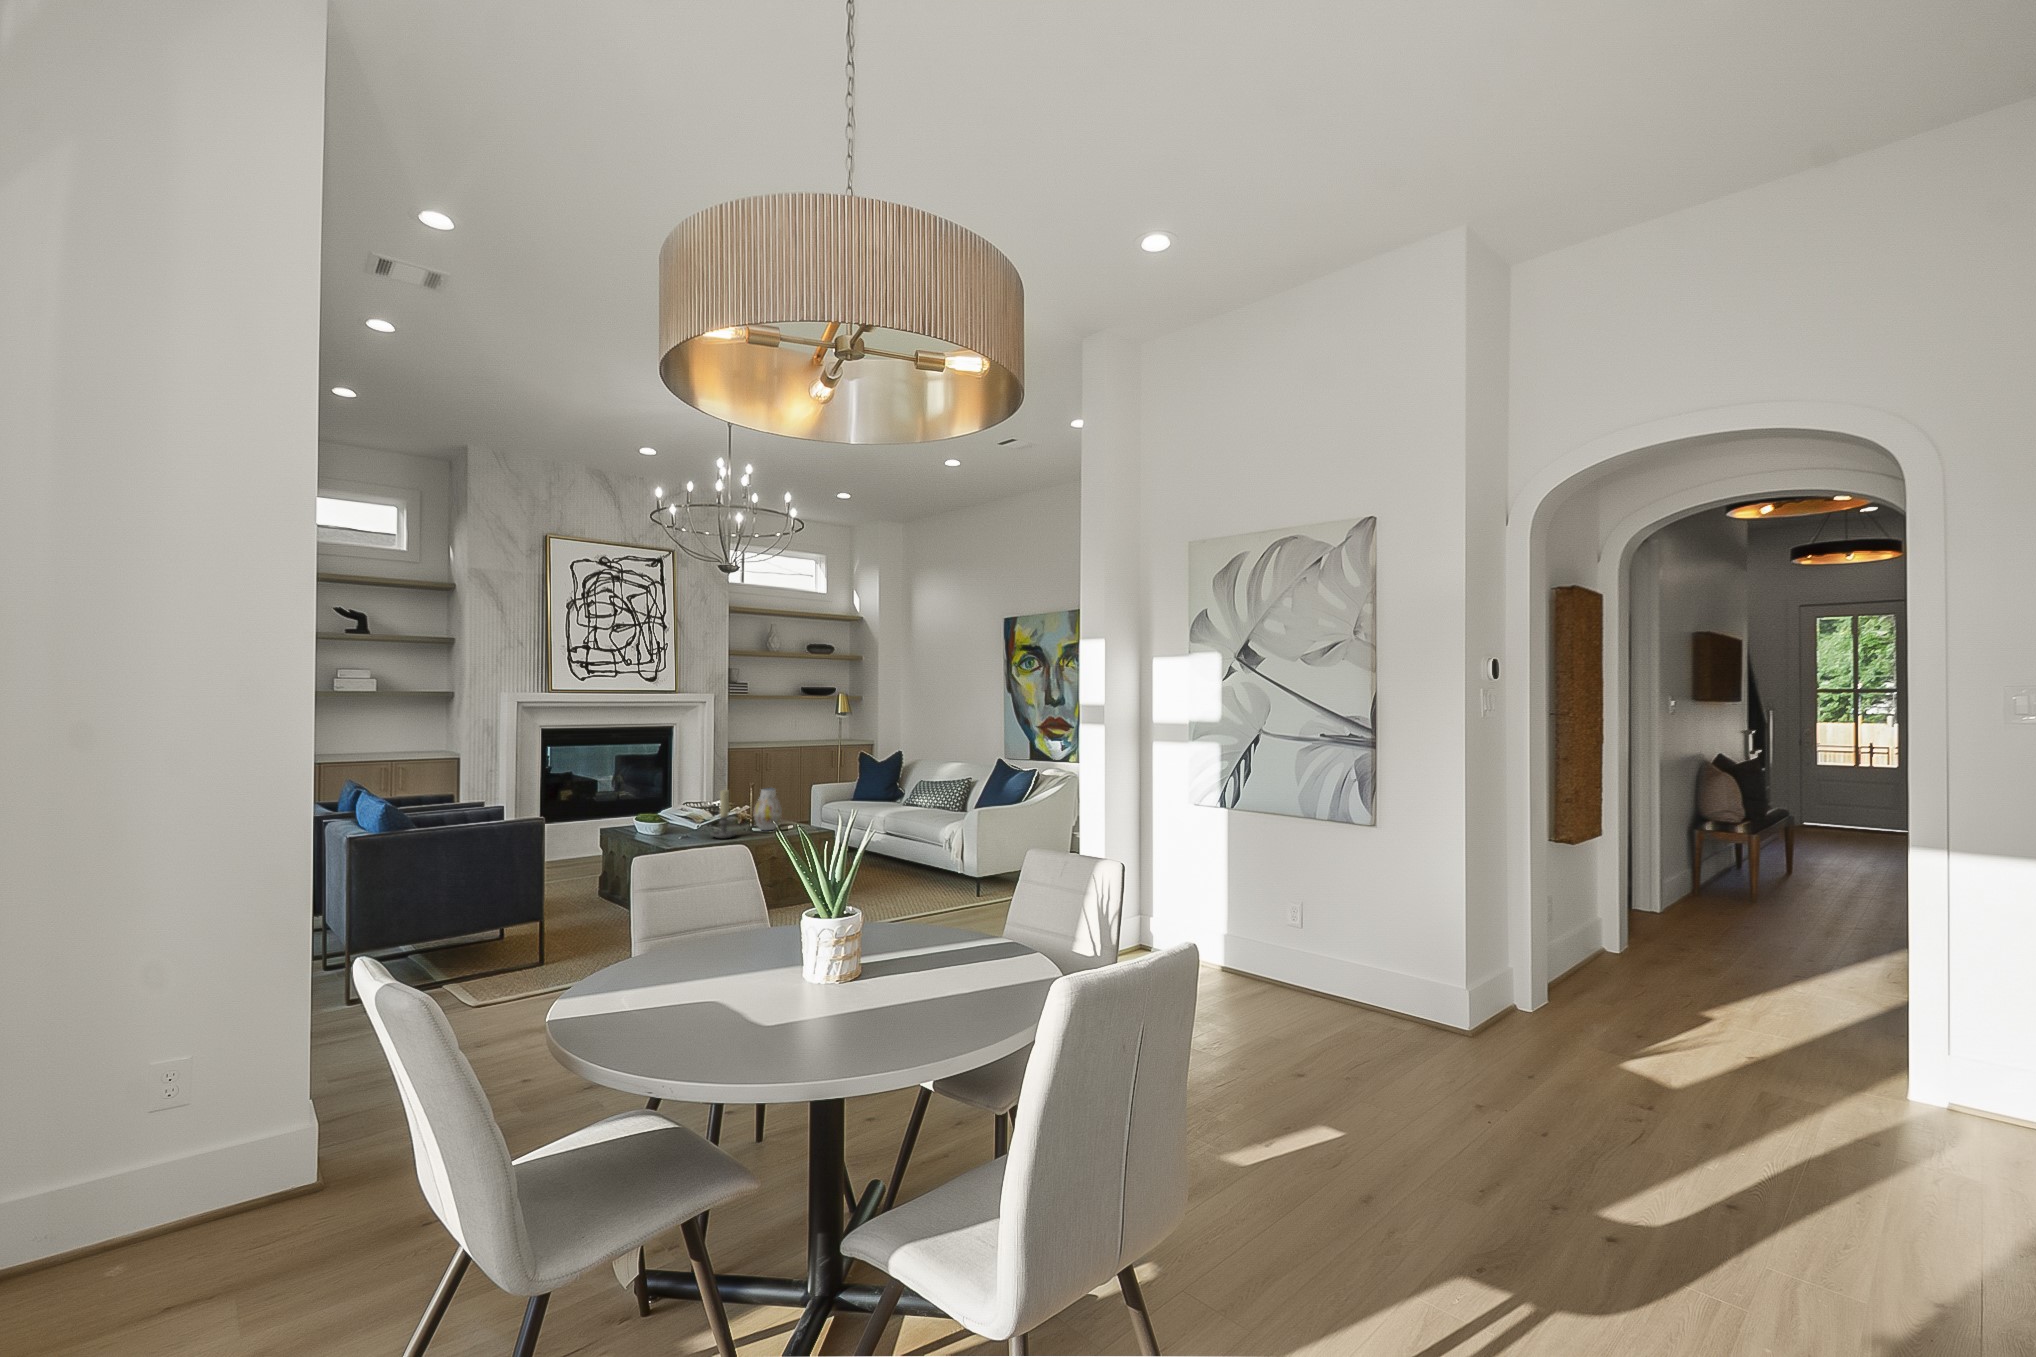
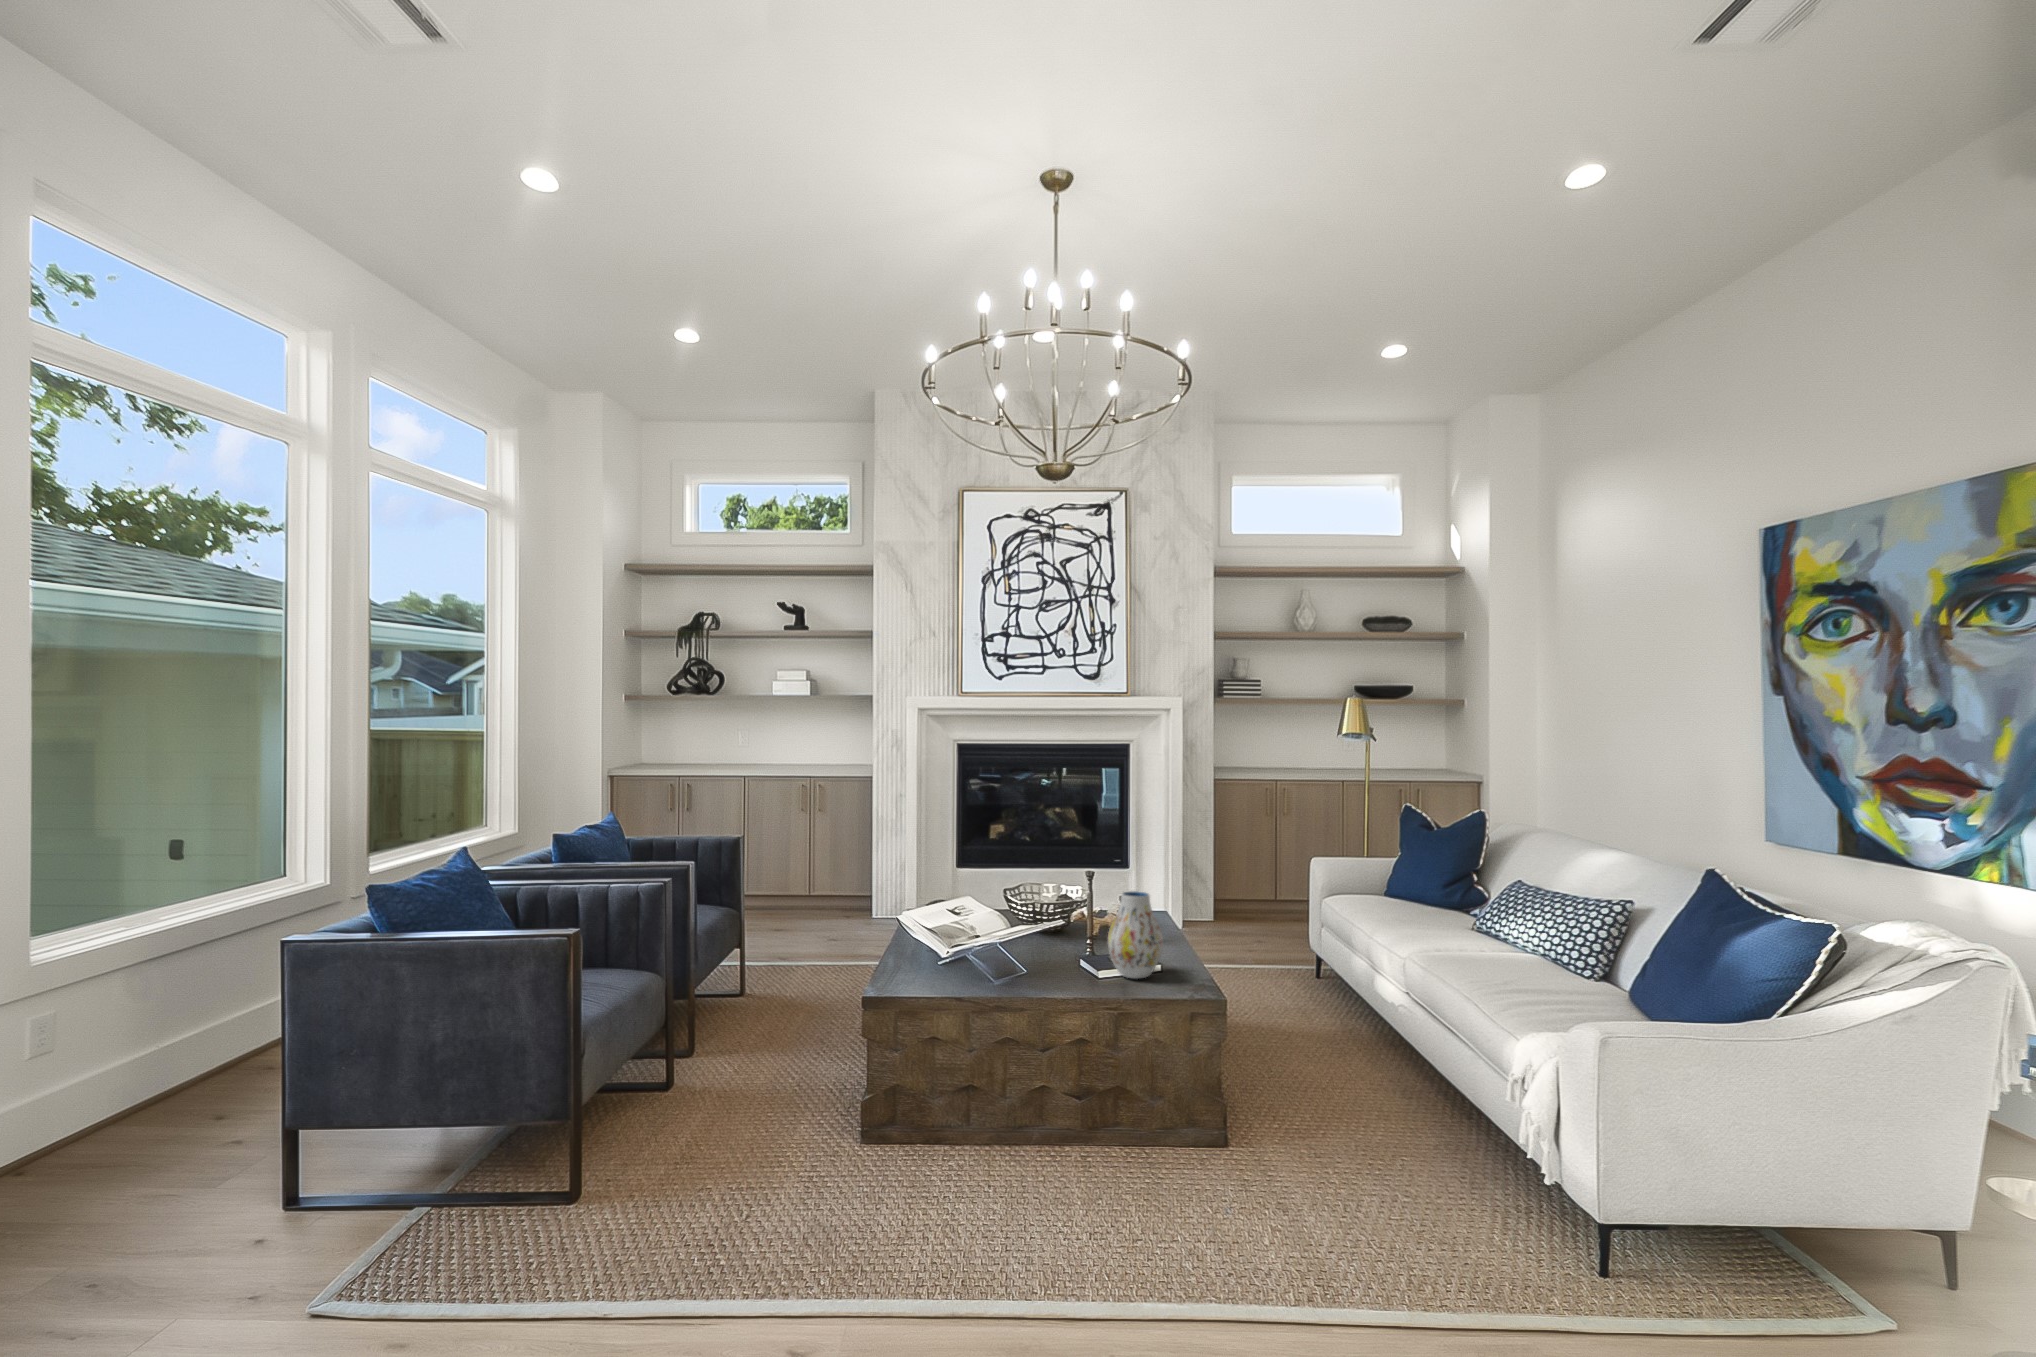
candle holder: present [711,790,737,838] -> none [1012,890,1062,988]

